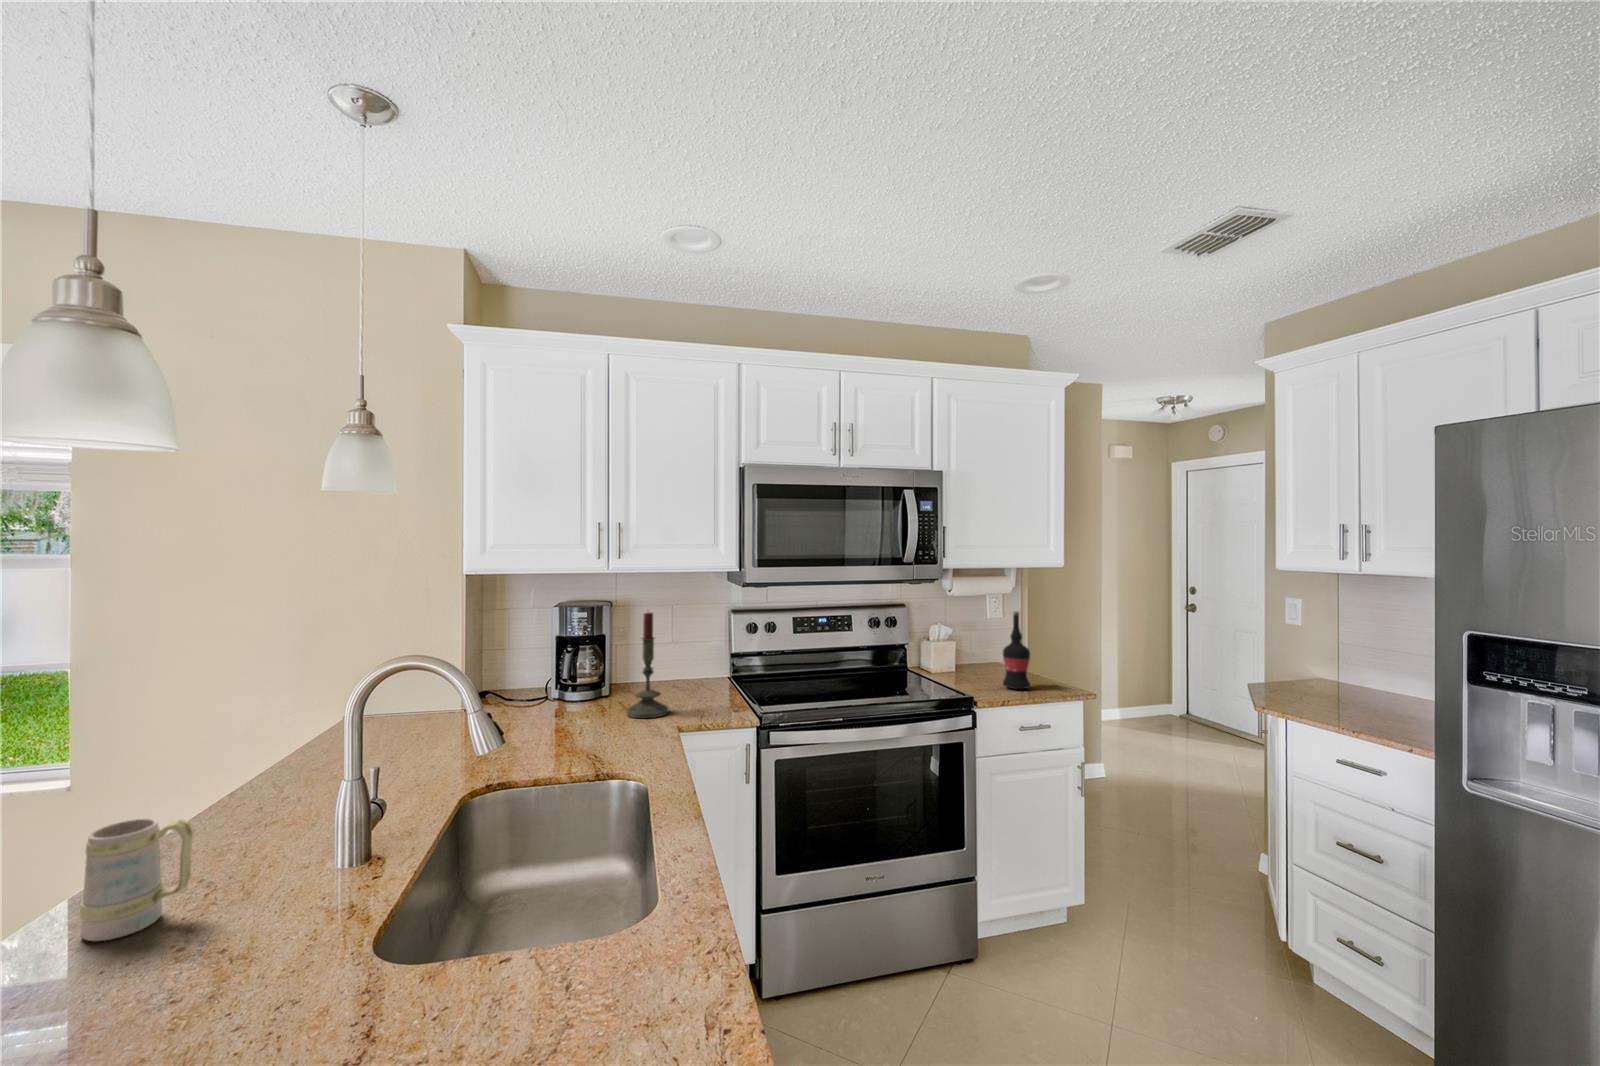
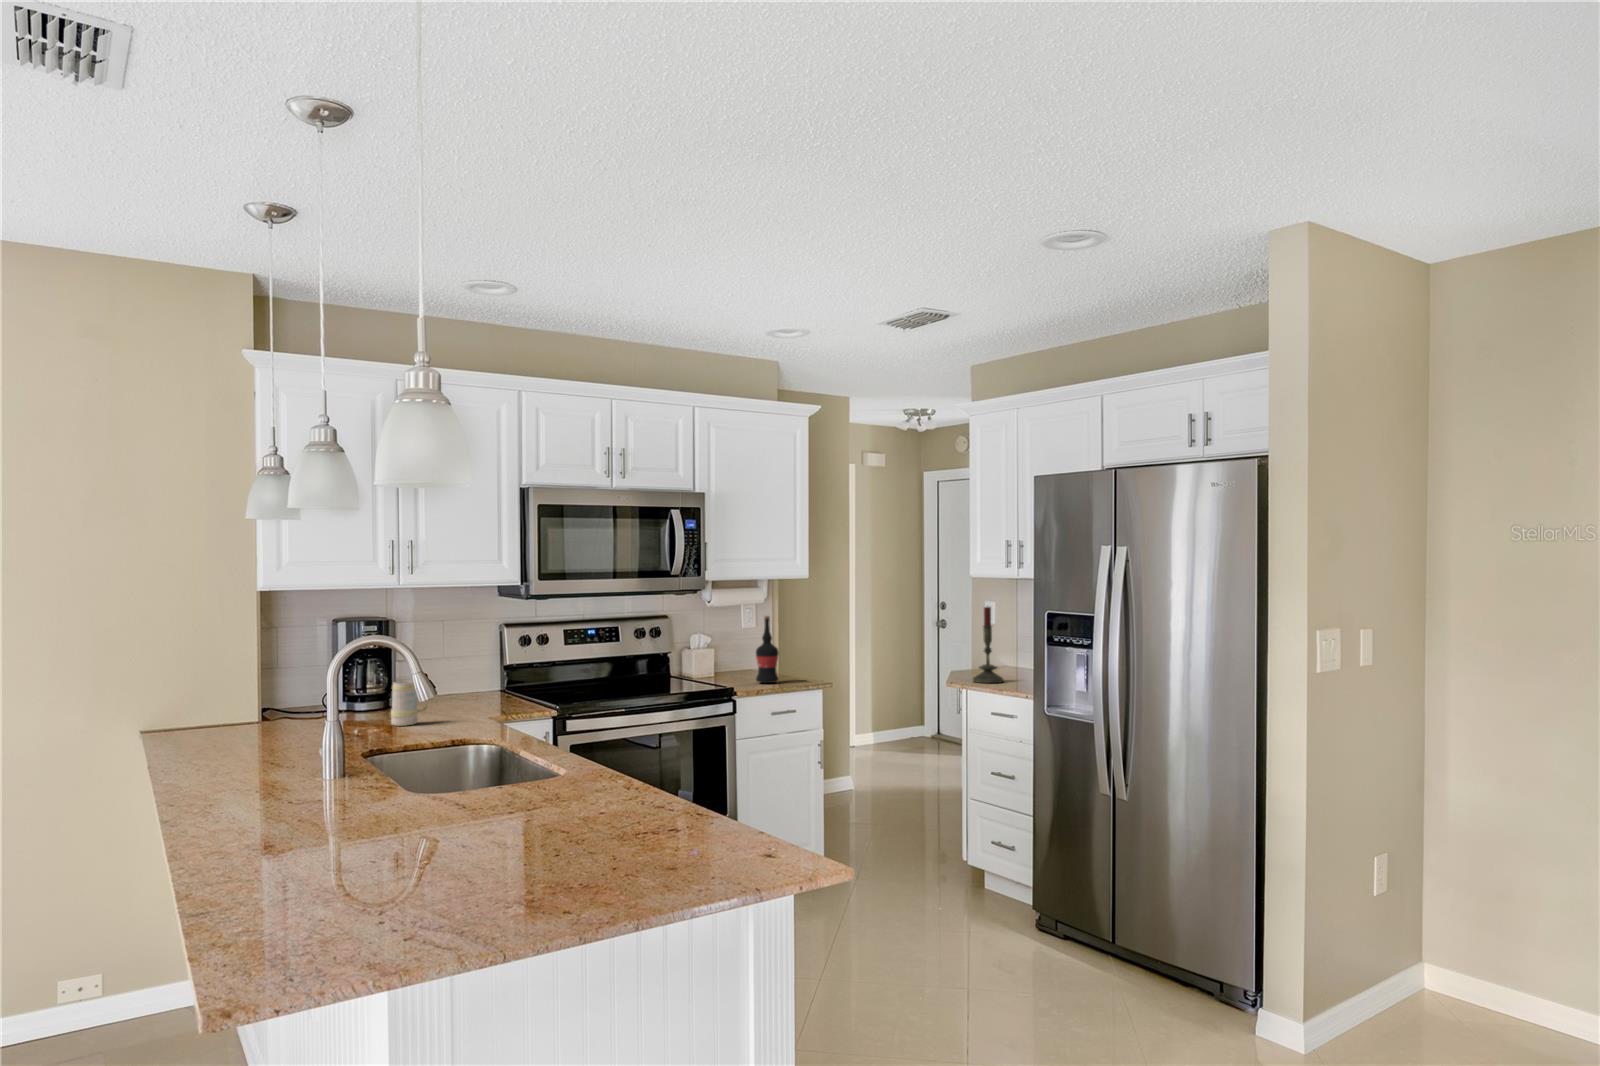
candle: present [627,613,668,718] -> present [973,607,1003,683]
mug: present [80,818,194,941] -> present [391,681,428,726]

